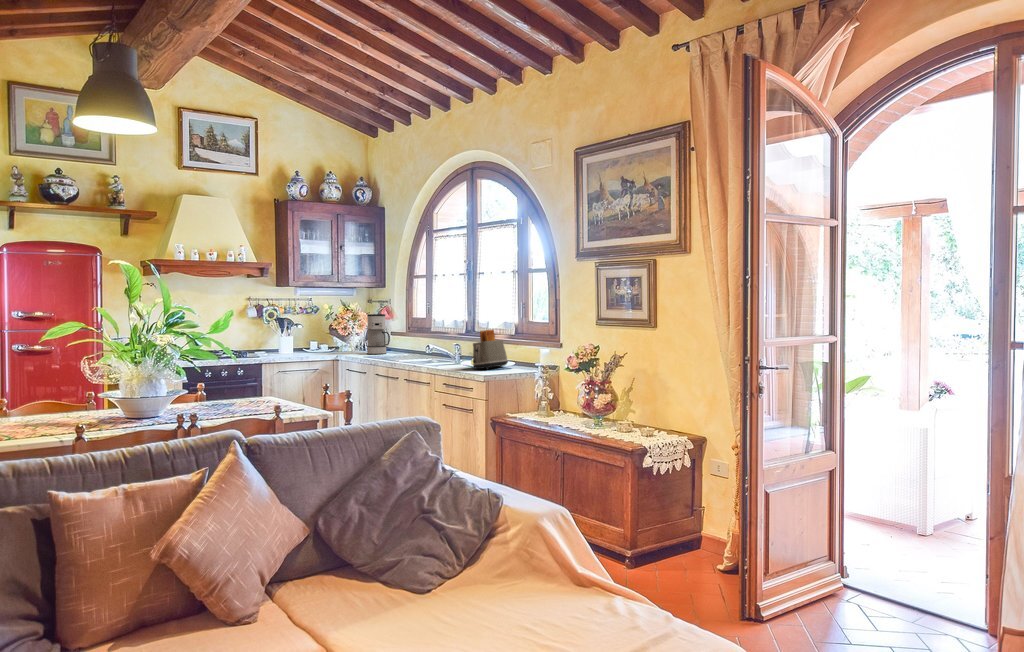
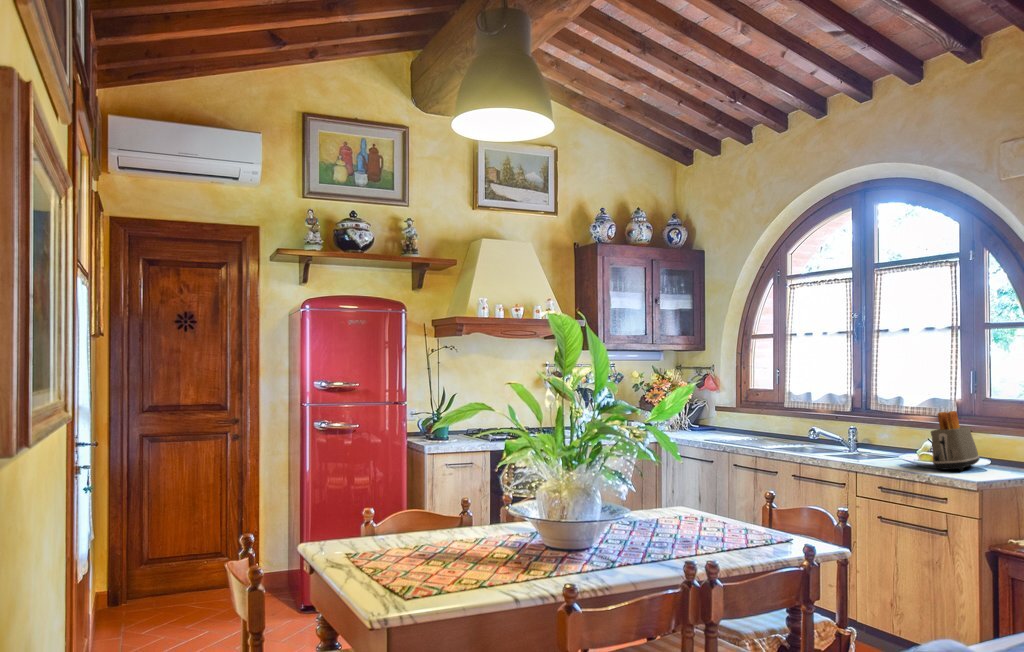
coffee maker: present [367,314,390,354] -> none [696,384,729,437]

